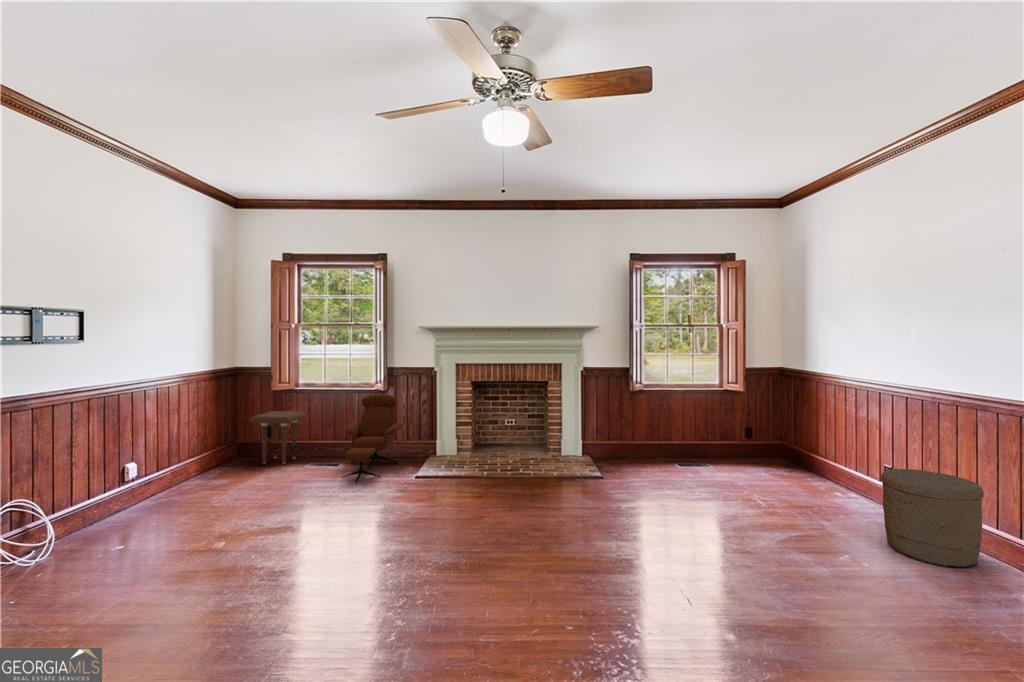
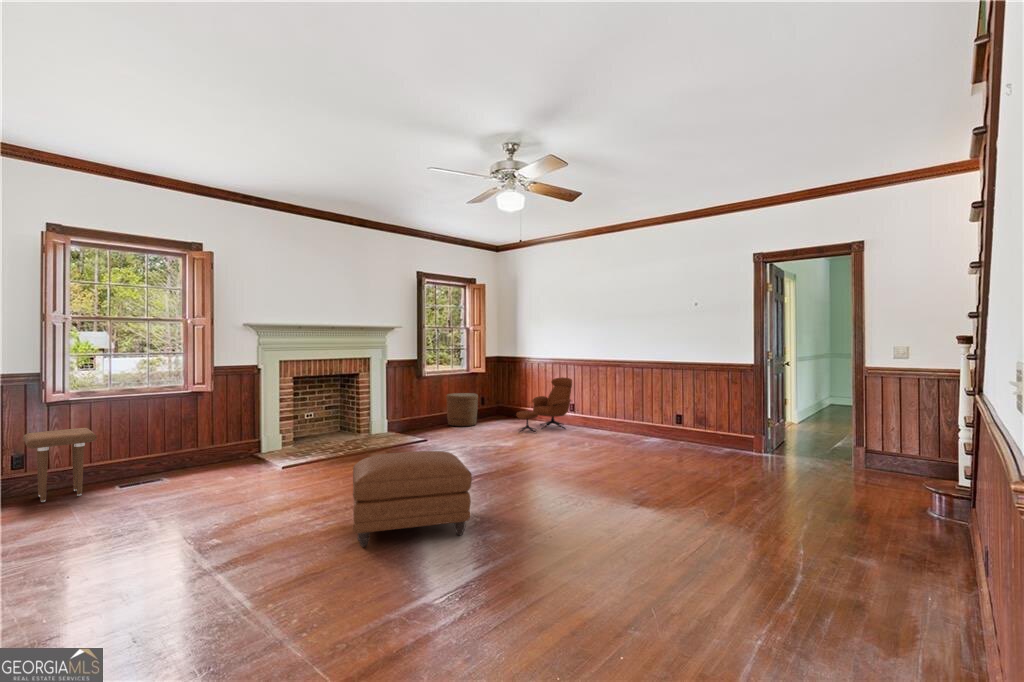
lounge chair: present [342,394,403,483] -> present [517,377,572,432]
woven basket: present [881,469,984,567] -> present [446,393,478,427]
ottoman: none [179,494,366,651] -> present [353,451,472,547]

